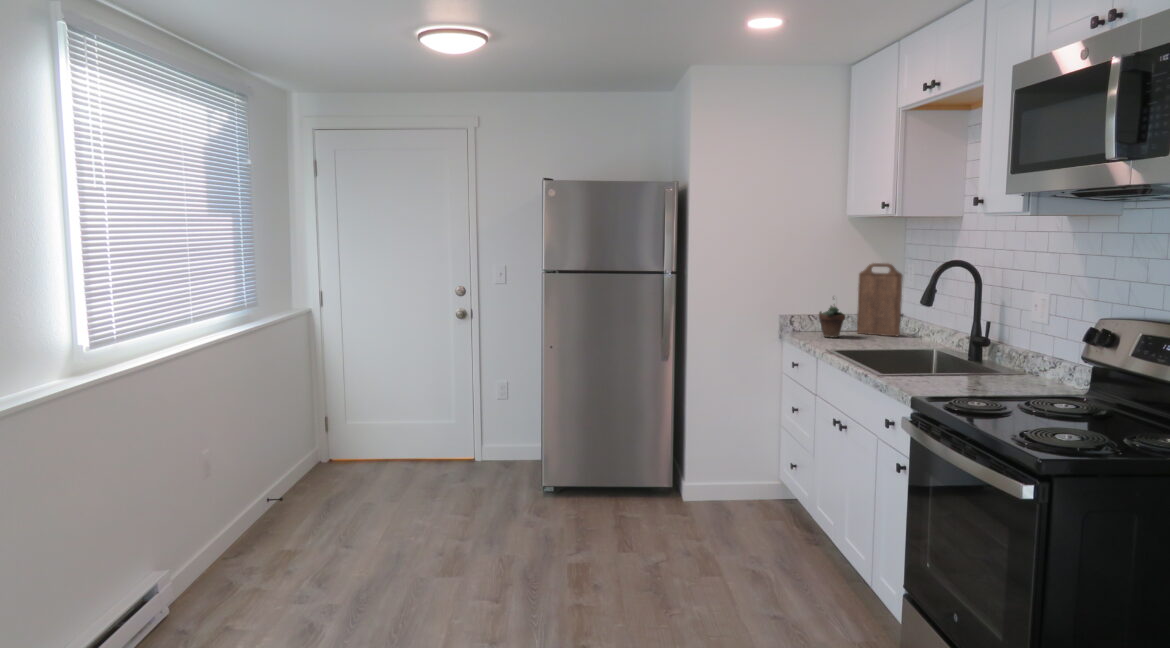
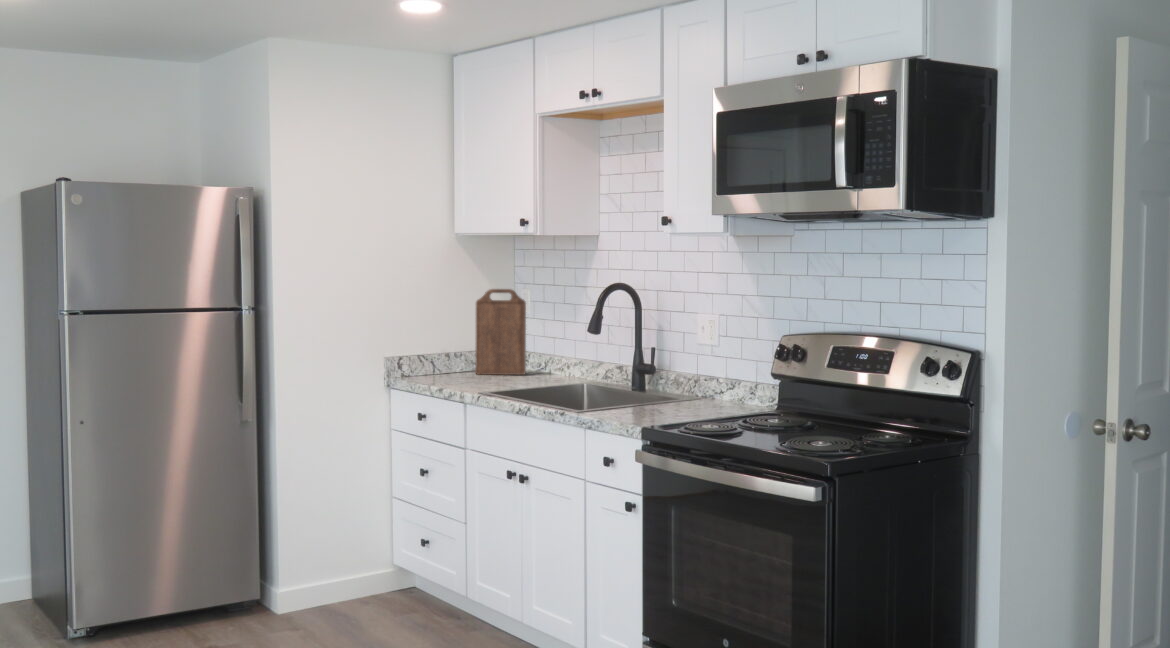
succulent plant: present [819,305,845,338] -> none [441,328,473,380]

